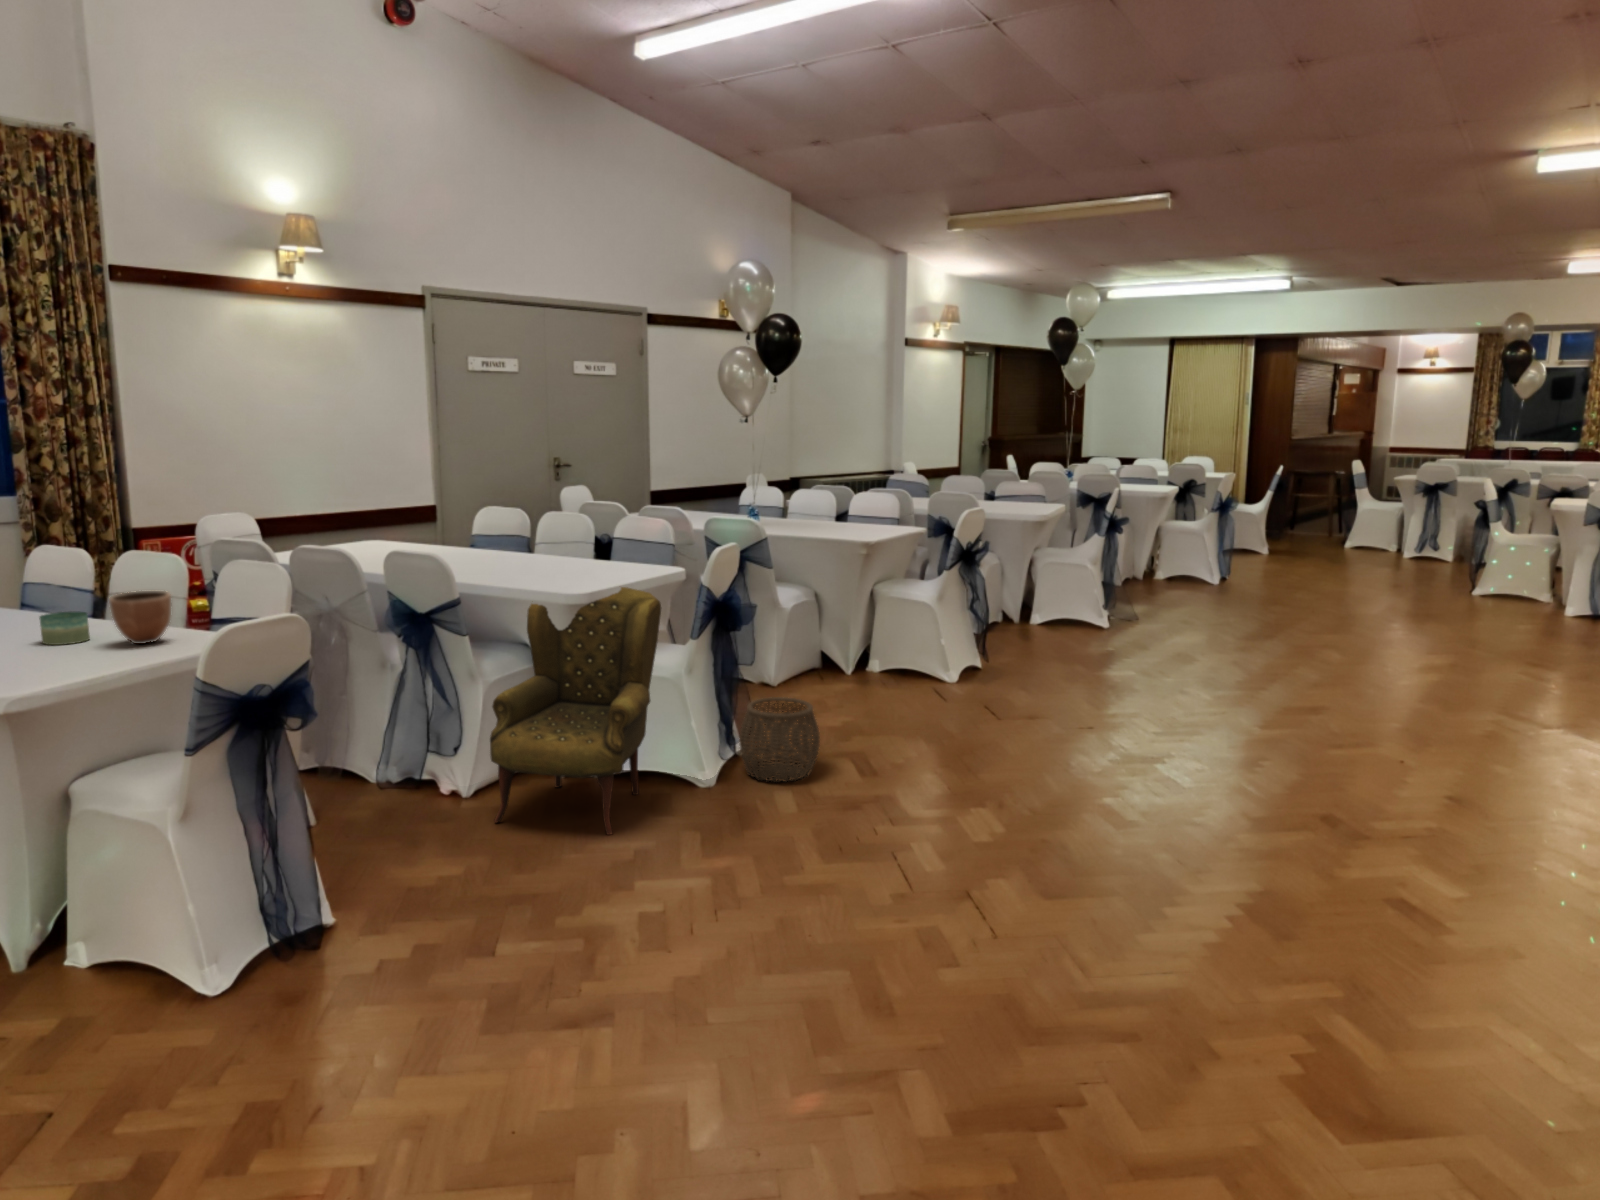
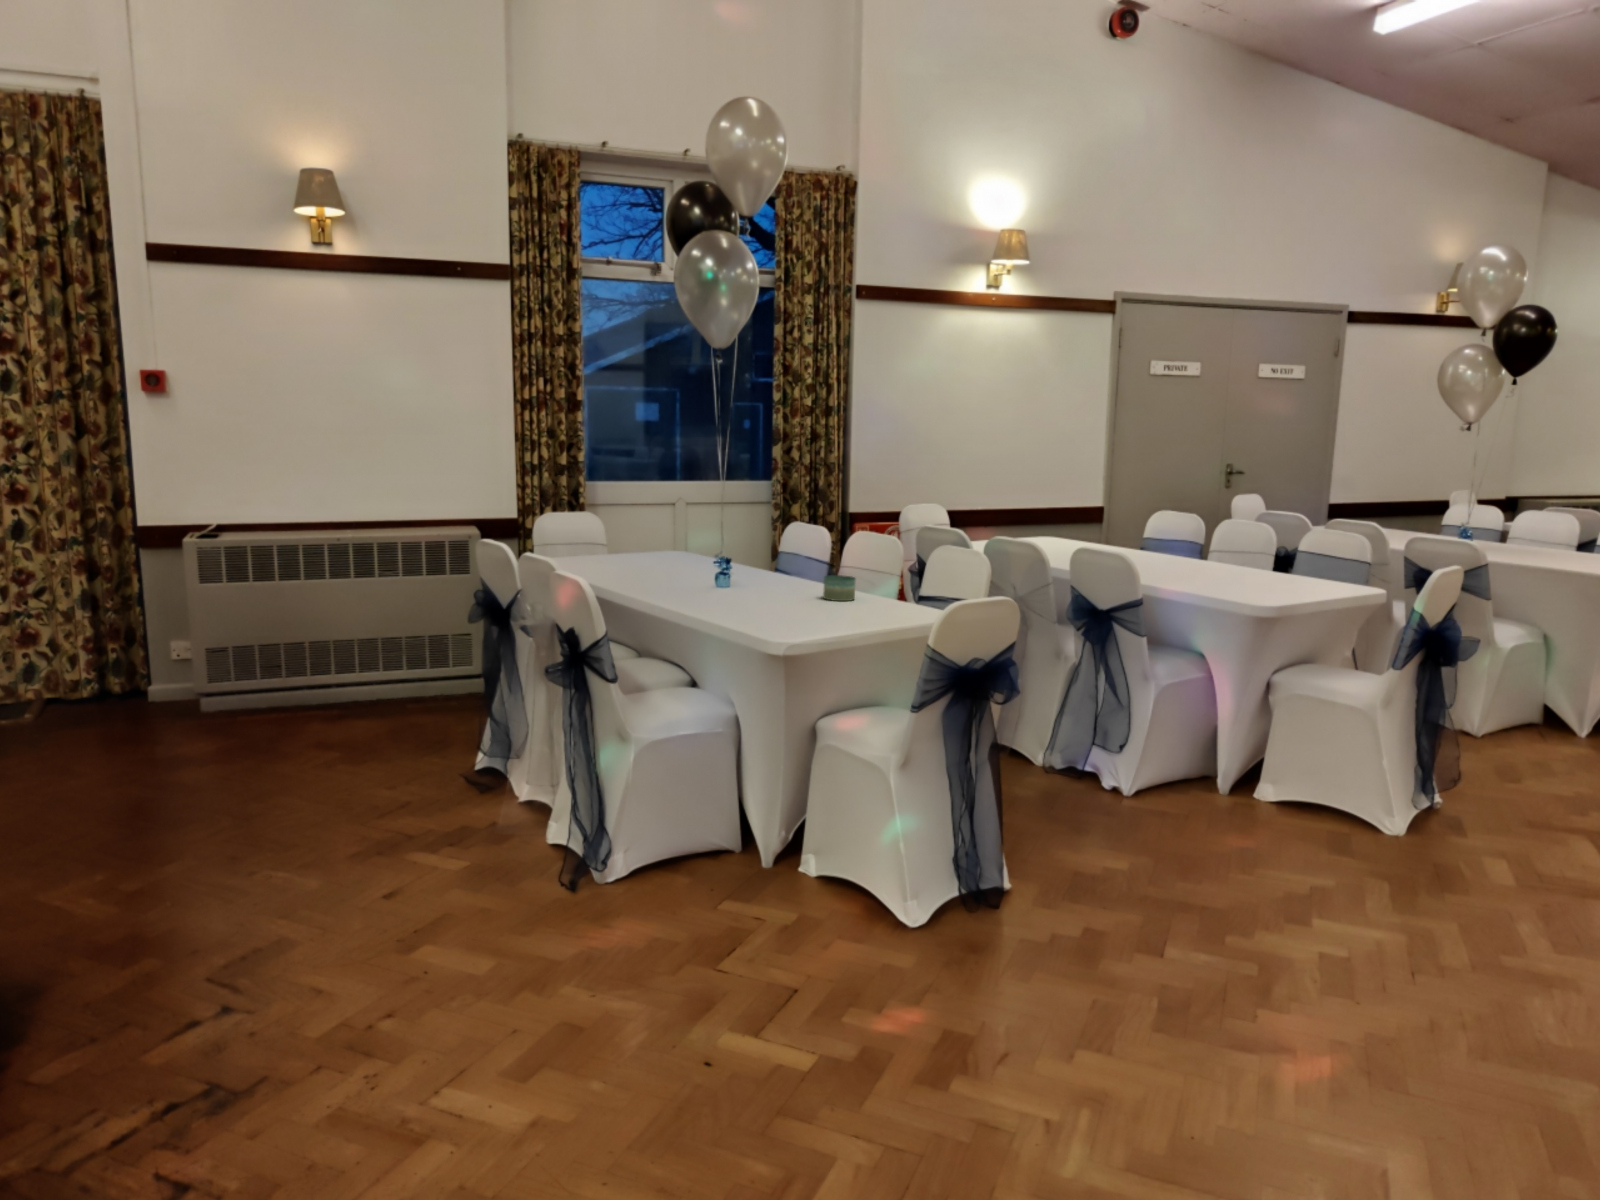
armchair: present [490,587,661,835] -> none [1156,597,1360,857]
decorative bowl: present [109,591,171,644] -> none [876,564,918,607]
woven basket: present [739,697,820,782] -> none [1434,749,1544,849]

